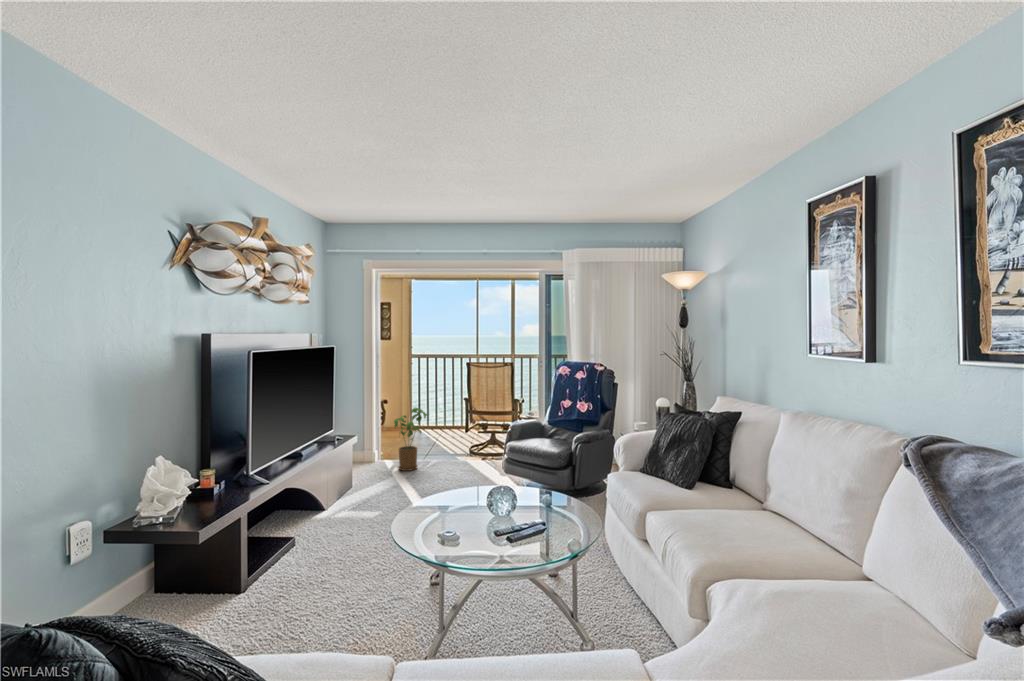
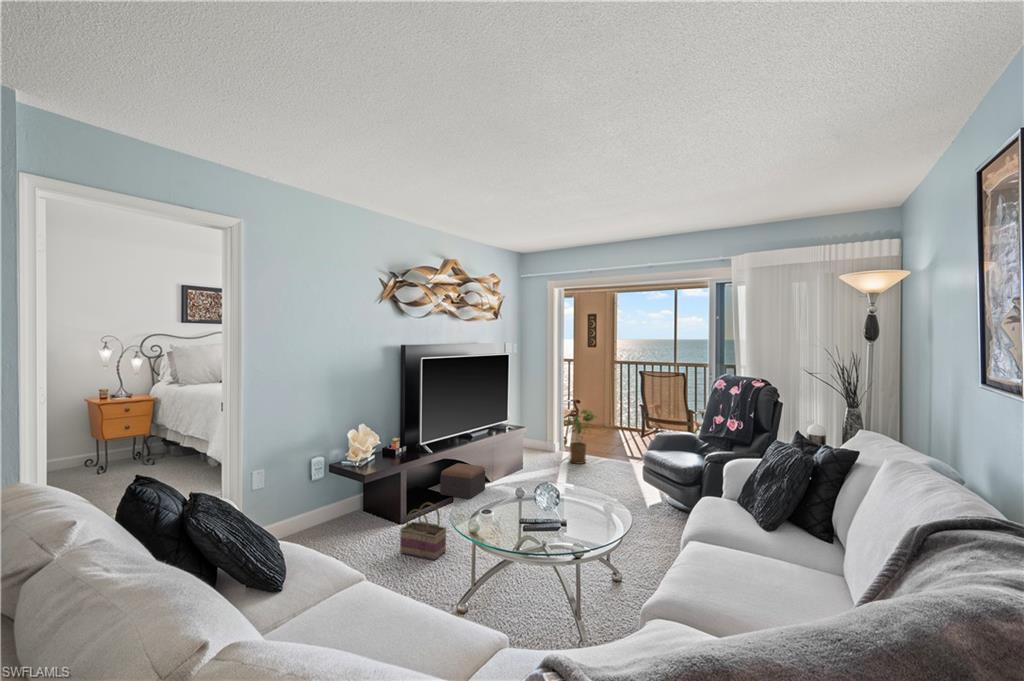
footstool: none [266,491,324,540] -> present [440,463,485,499]
basket: none [273,551,343,635] -> present [400,502,447,560]

